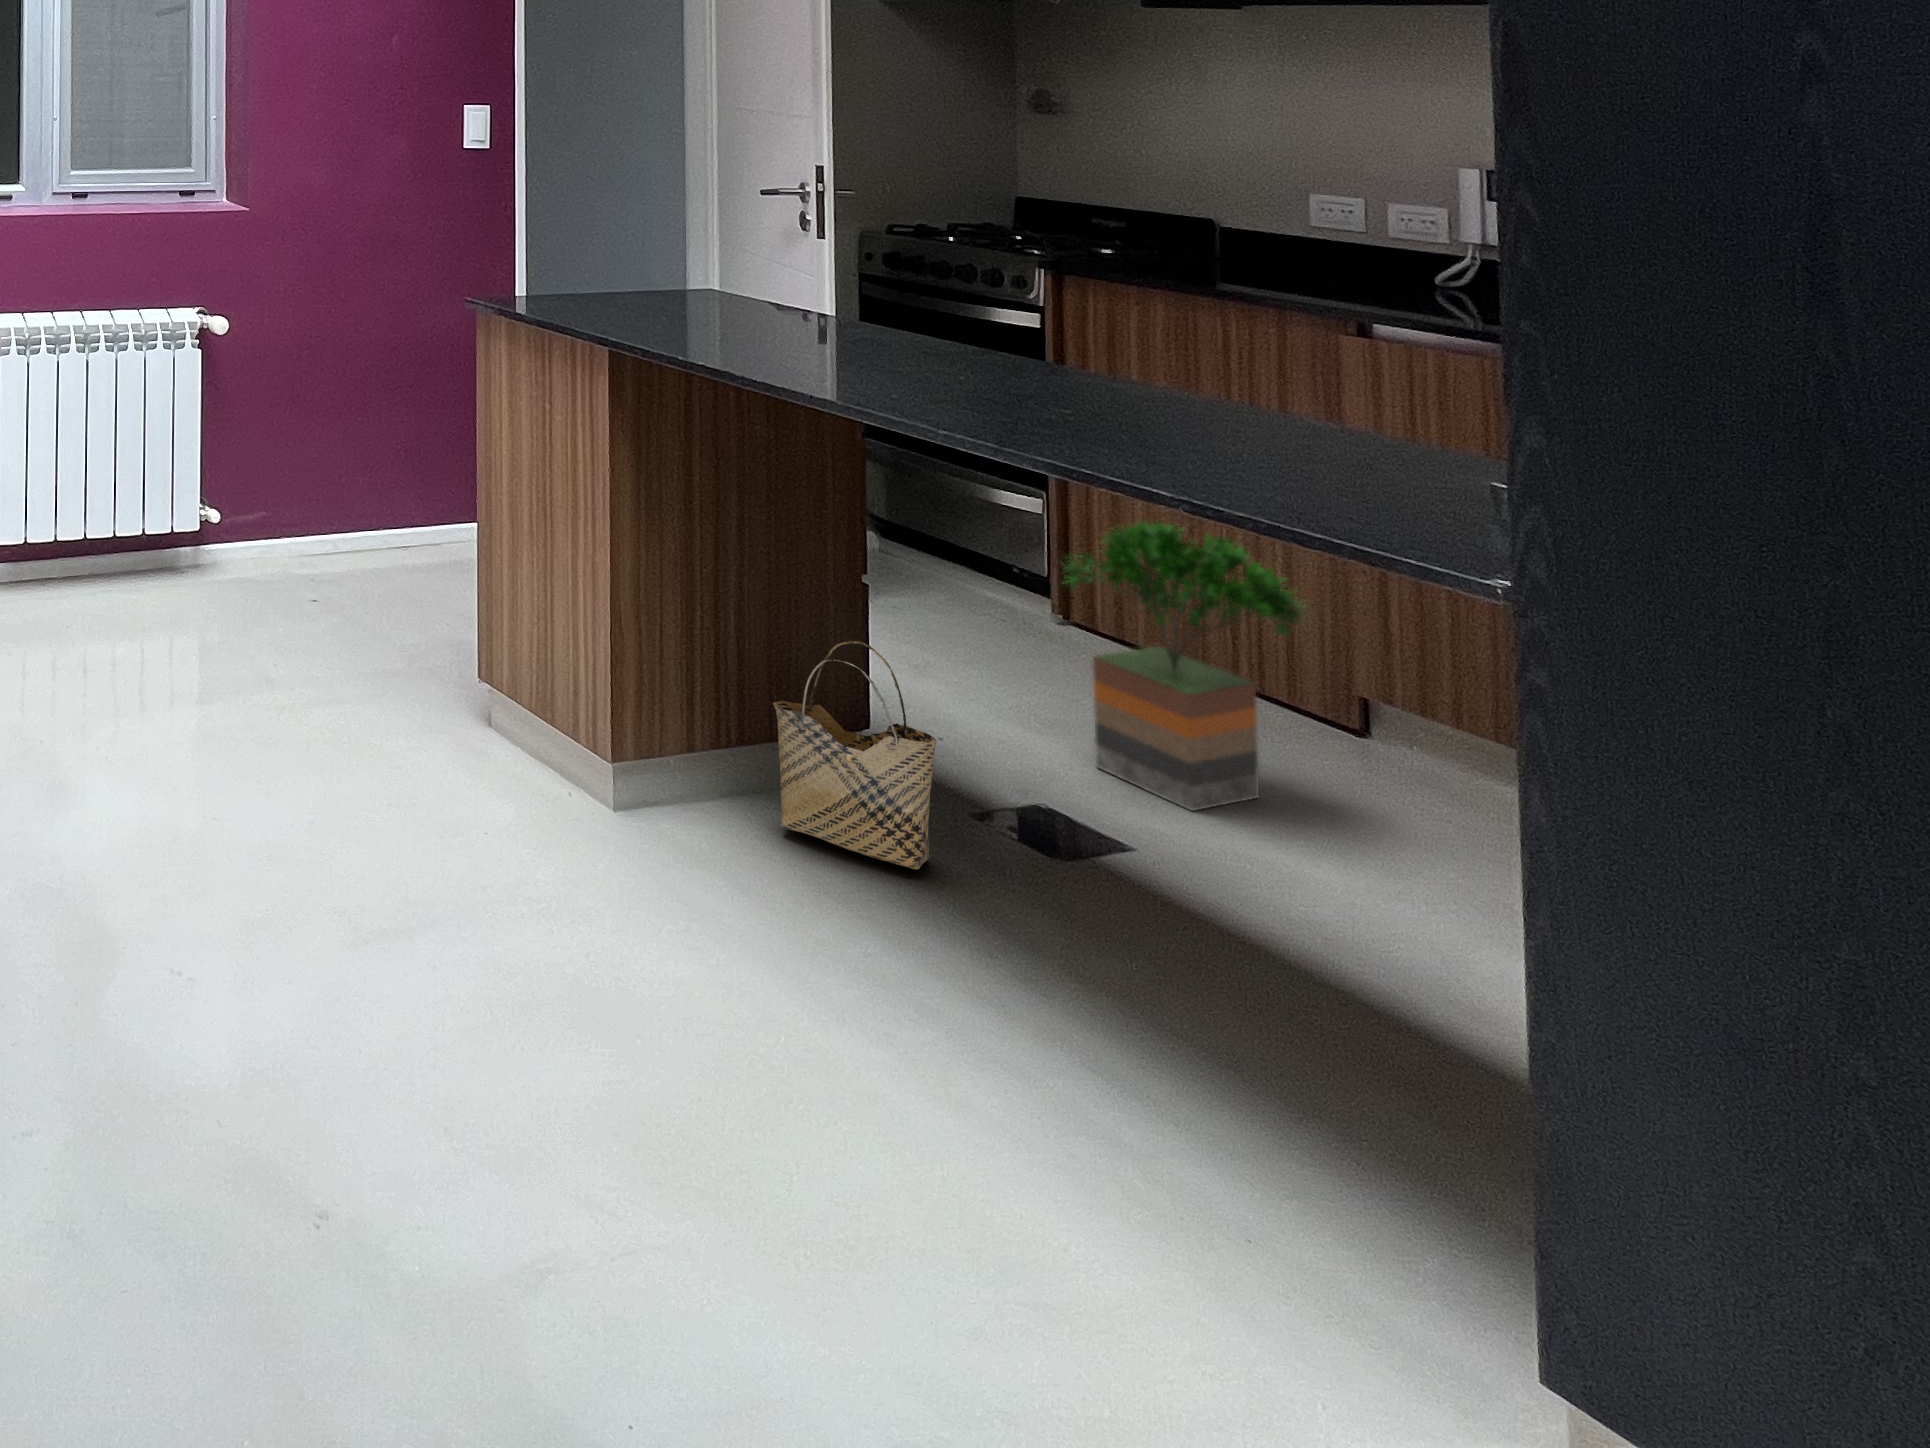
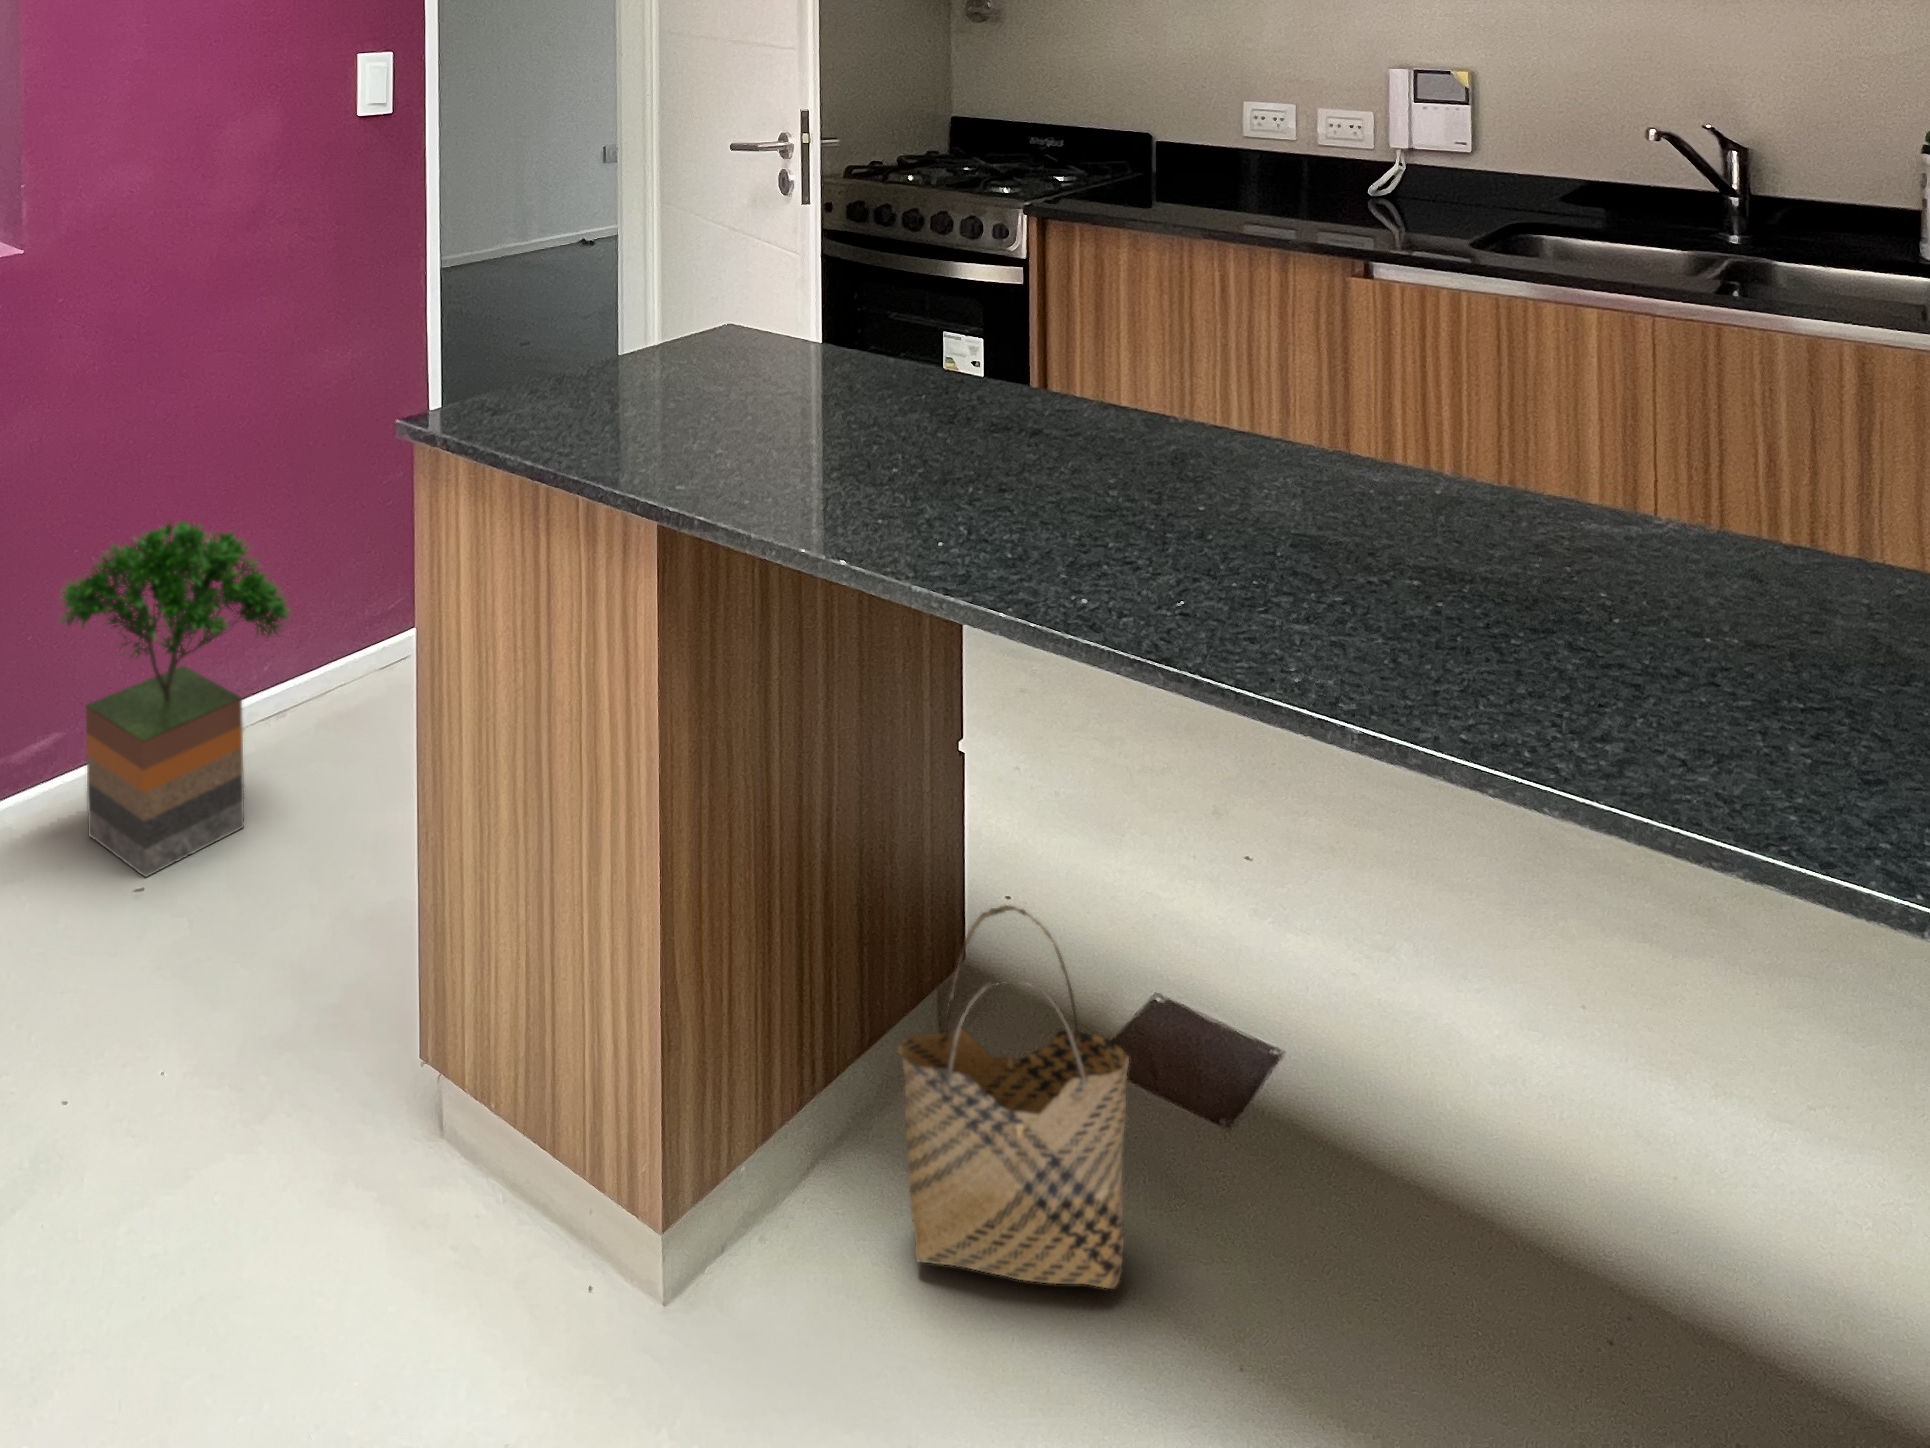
potted tree: present [1063,522,1305,811] -> present [58,522,290,877]

